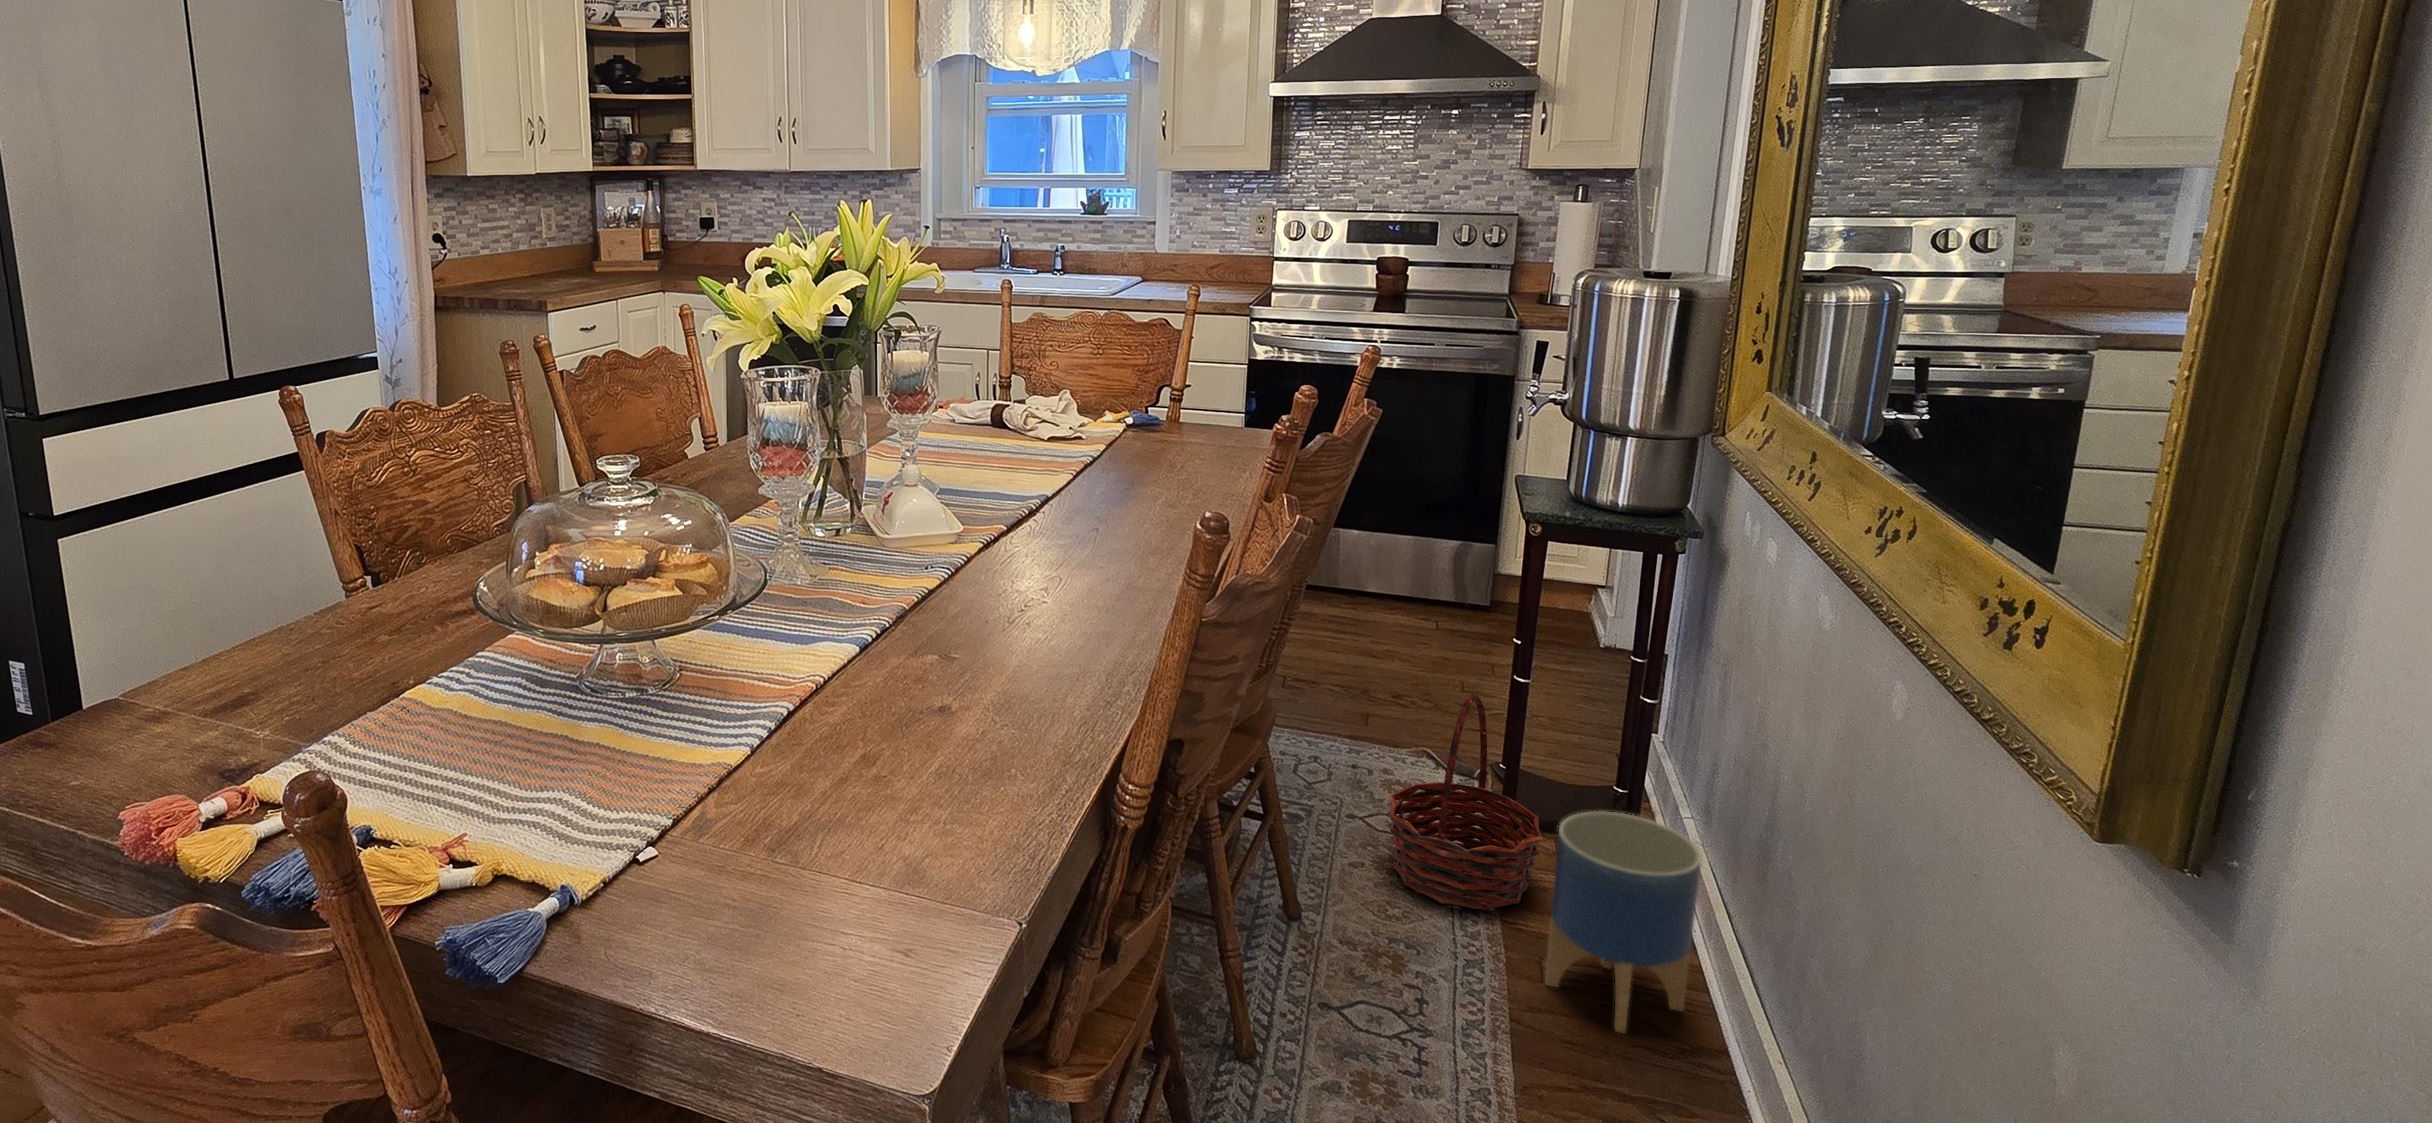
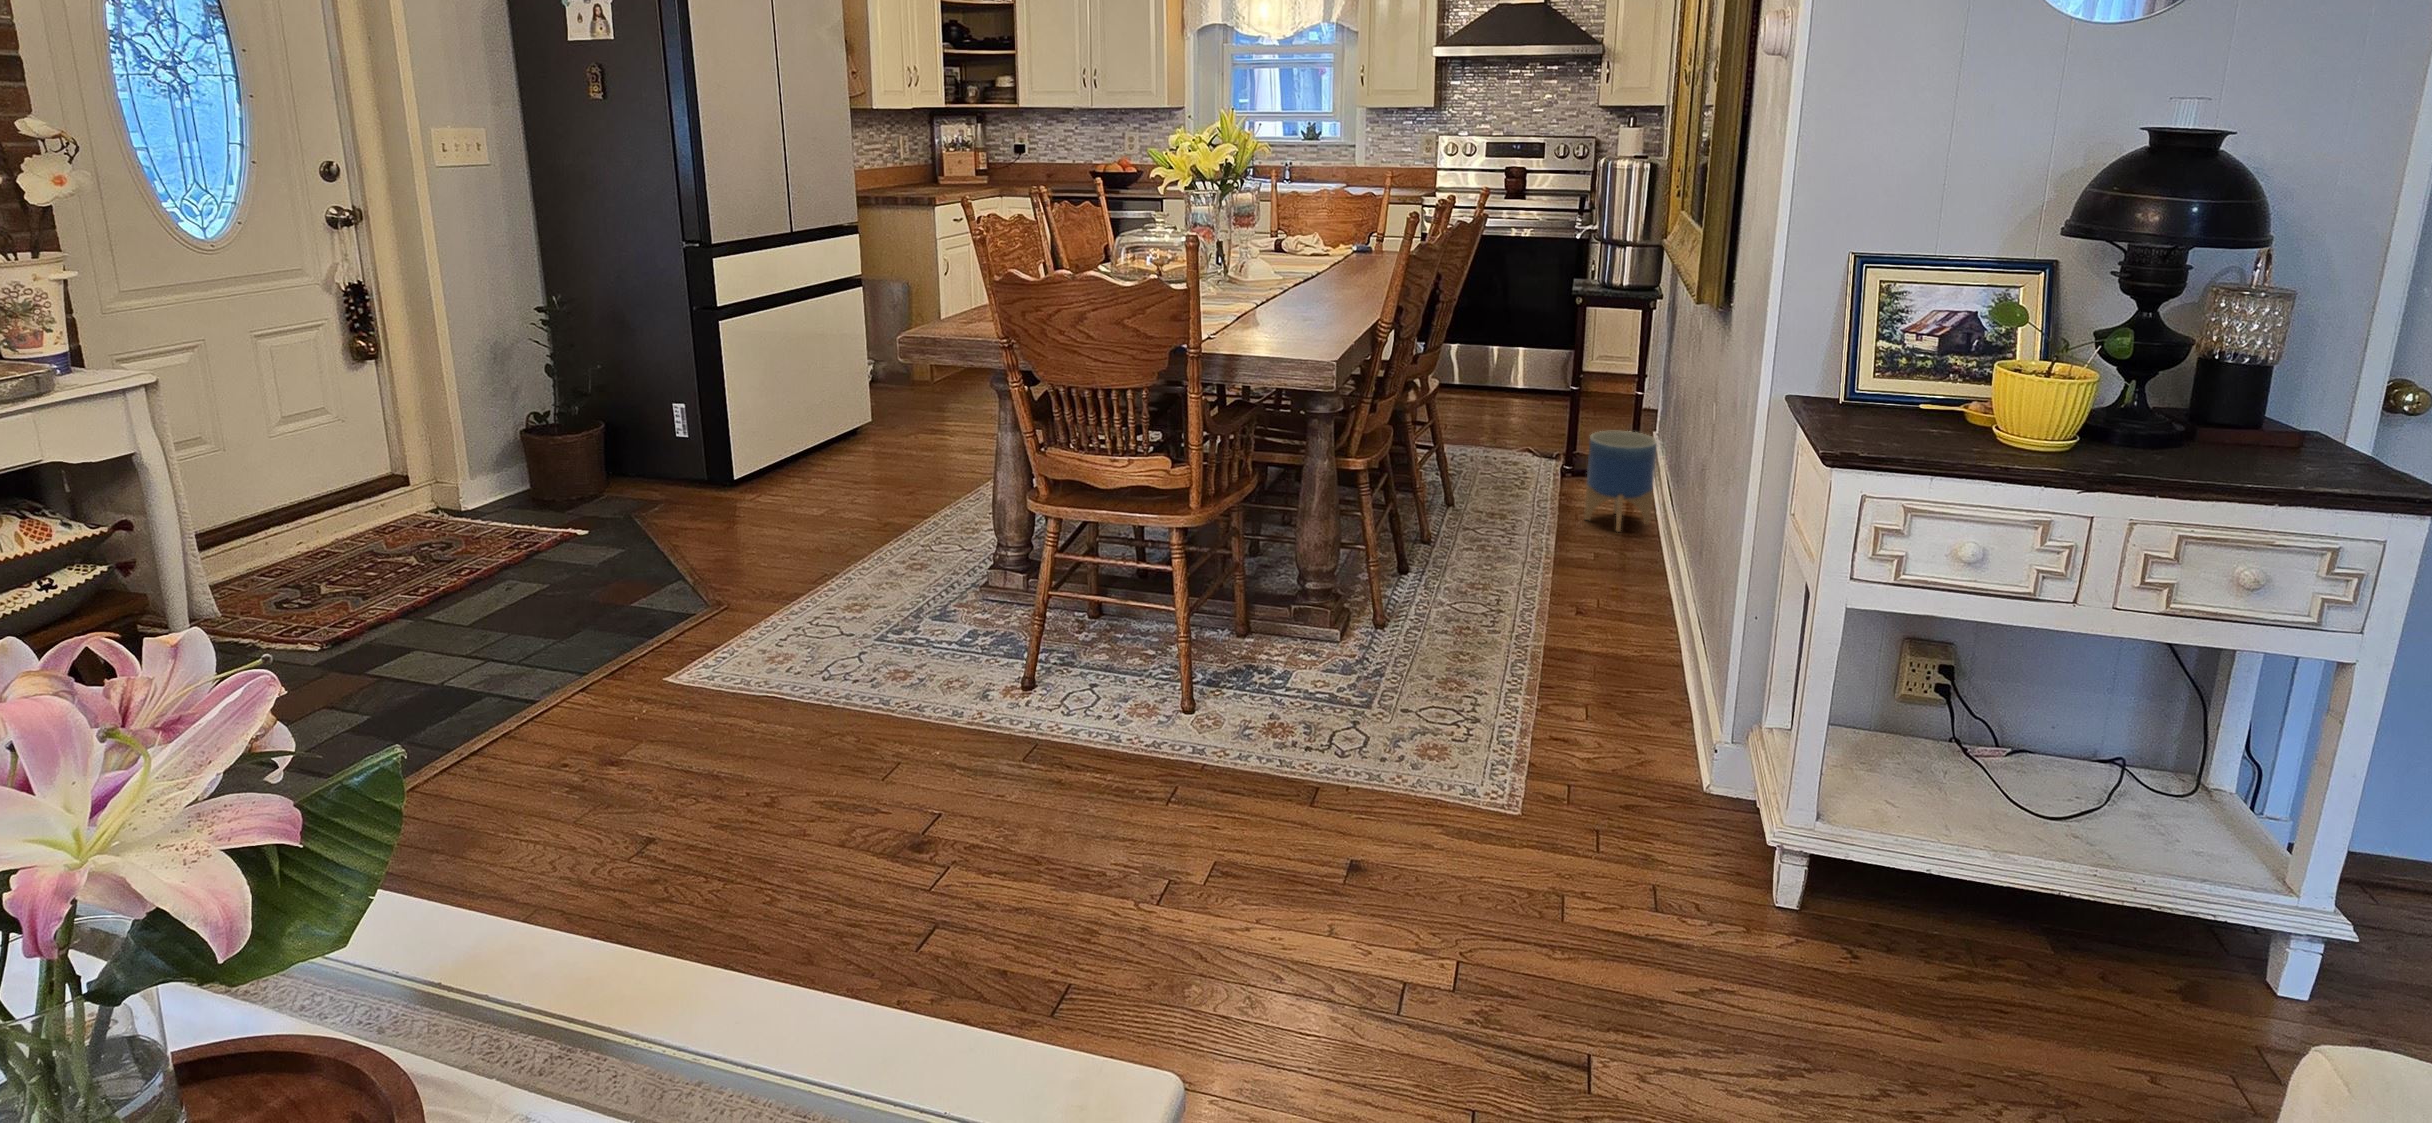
basket: present [1387,695,1543,910] -> none [1506,386,1587,498]

